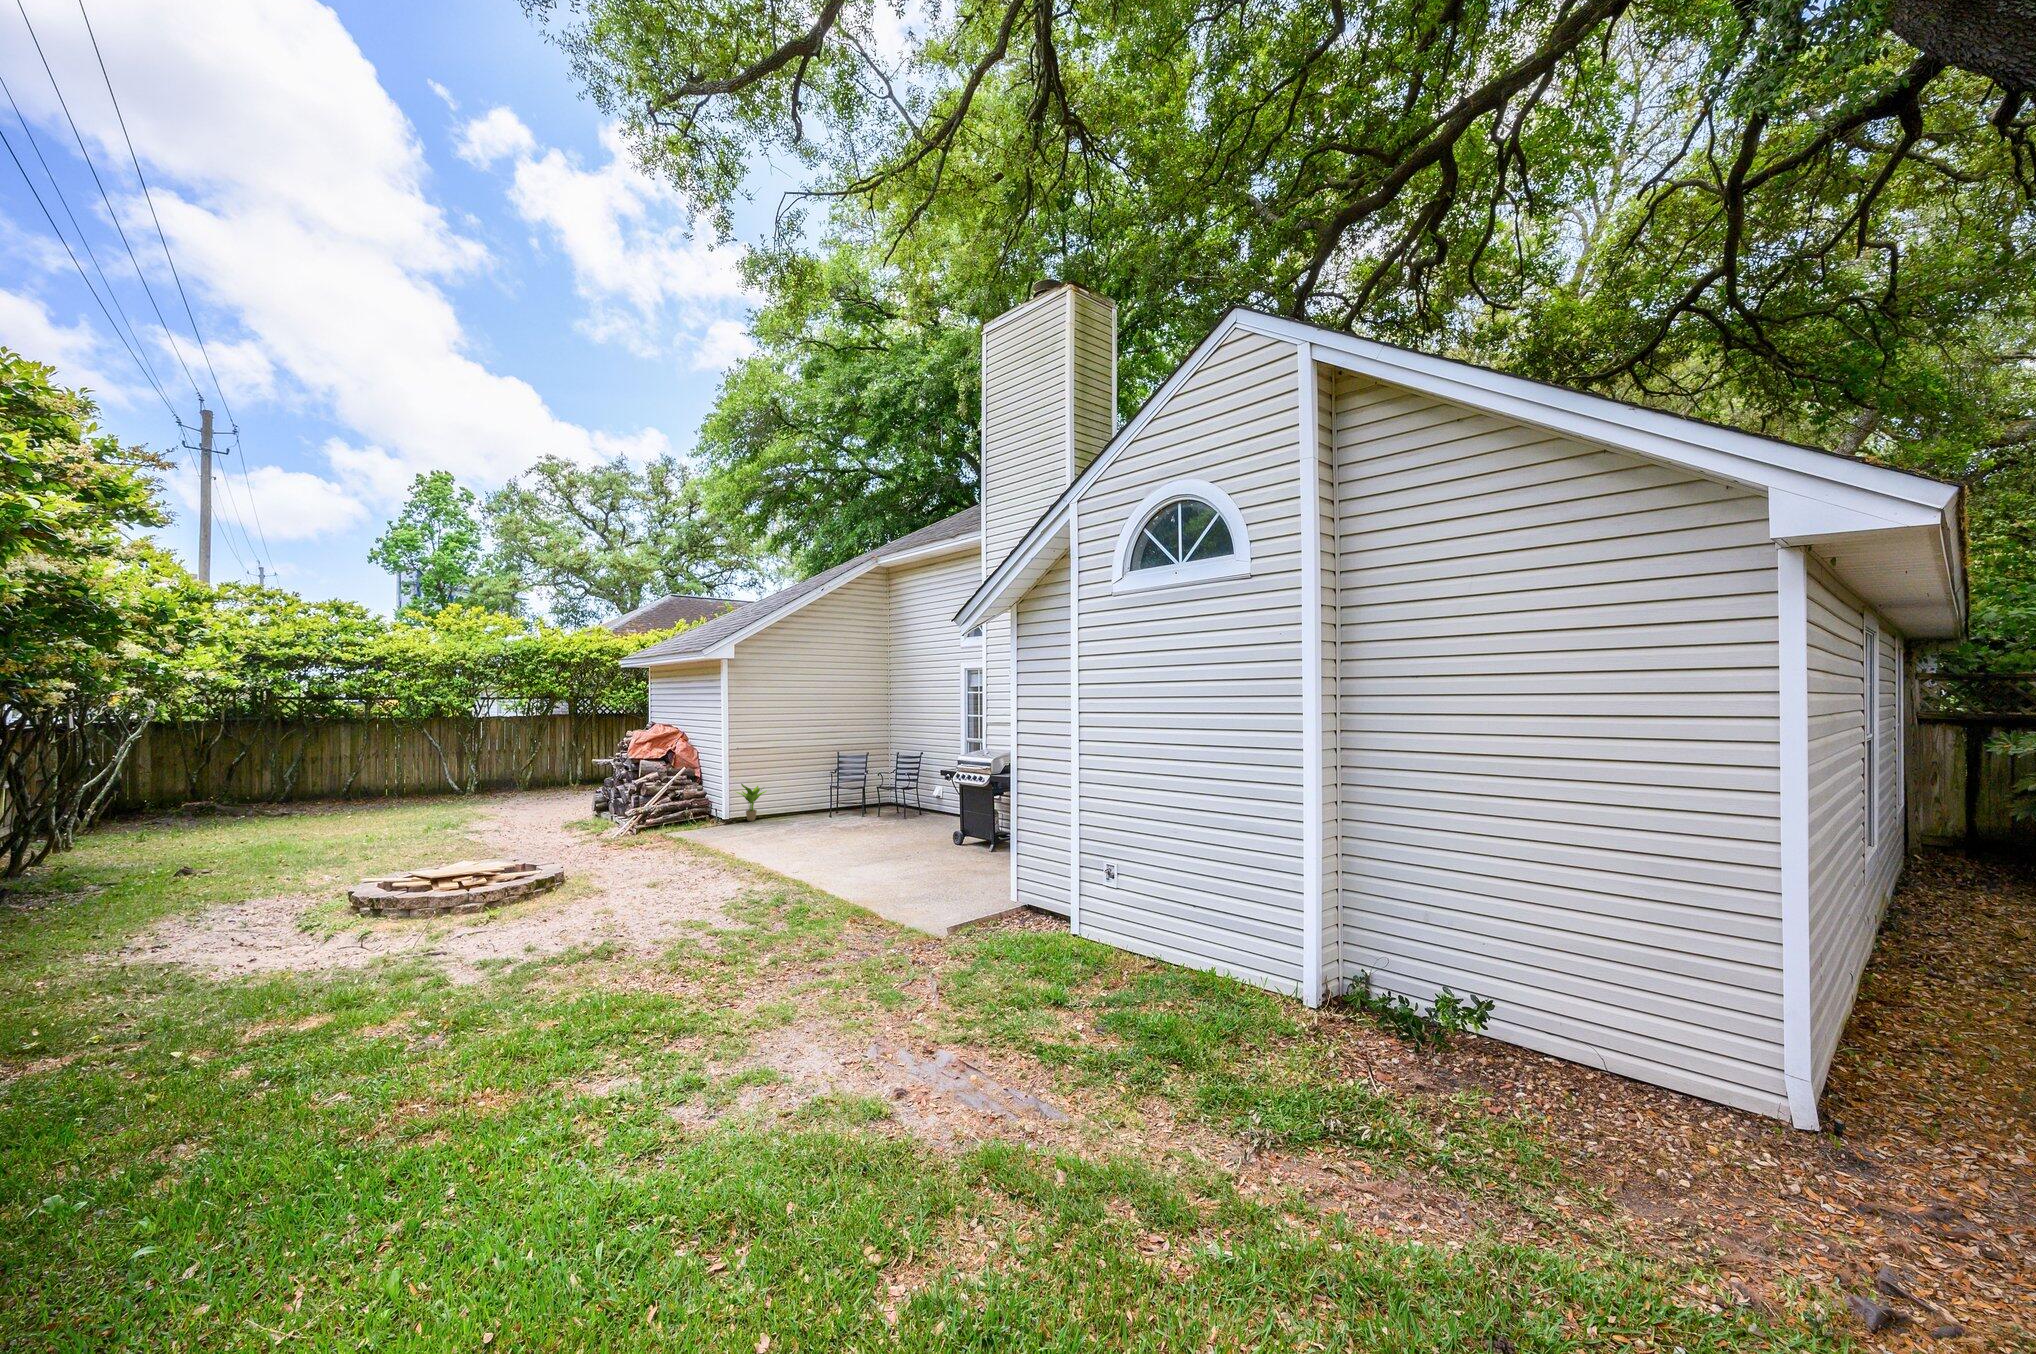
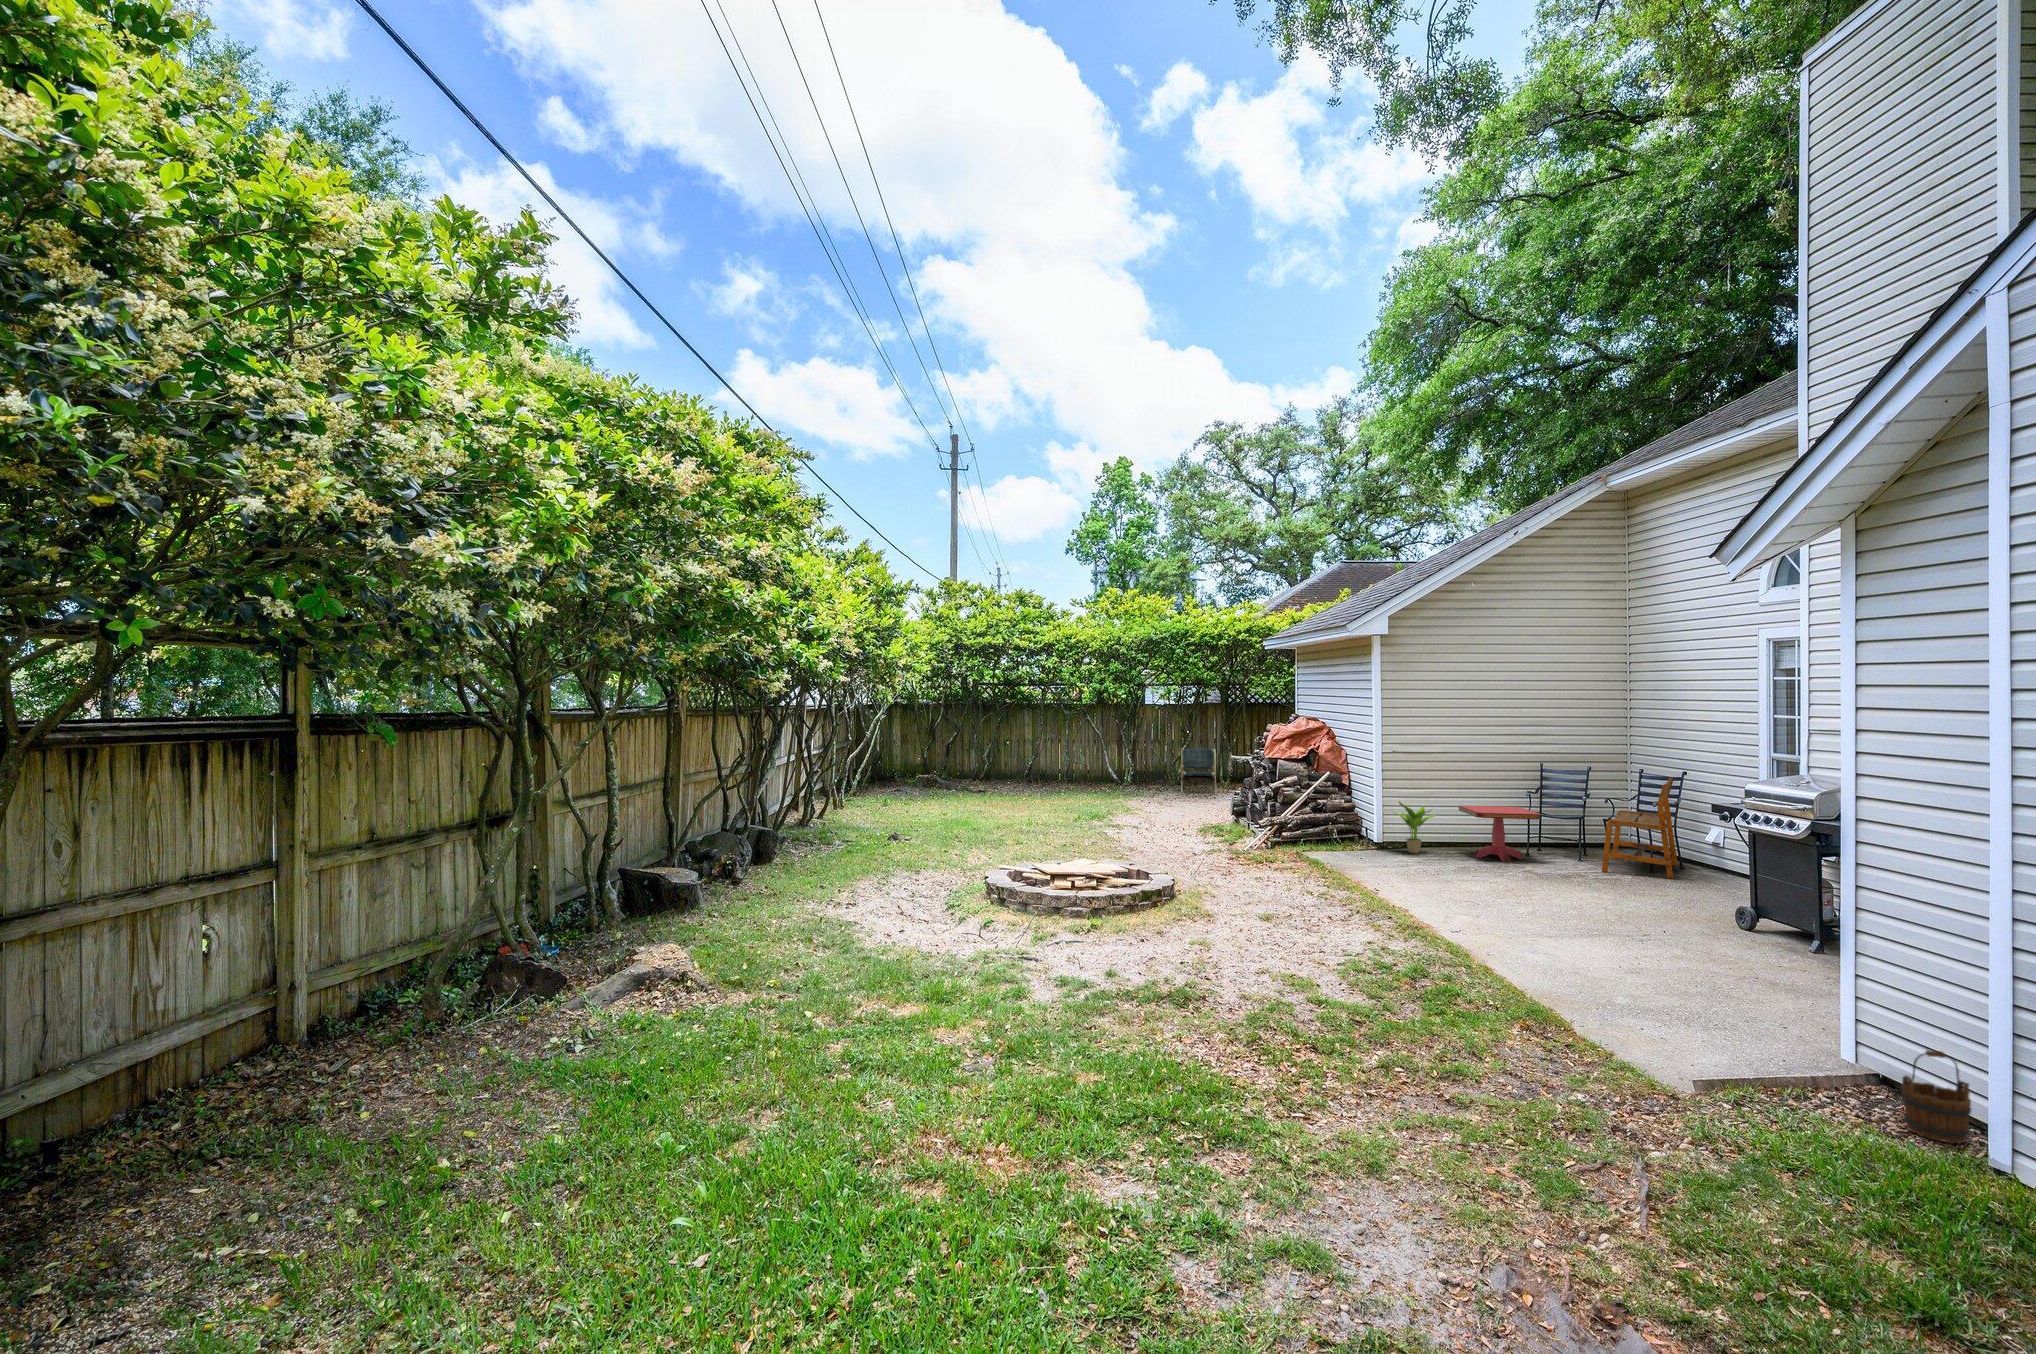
lounge chair: none [532,753,570,795] -> present [1181,748,1217,794]
bench: none [870,754,908,817] -> present [1602,778,1678,879]
side table: none [782,780,835,819] -> present [1459,805,1540,862]
wooden bucket: none [1025,879,1049,922] -> present [1901,1050,1971,1144]

